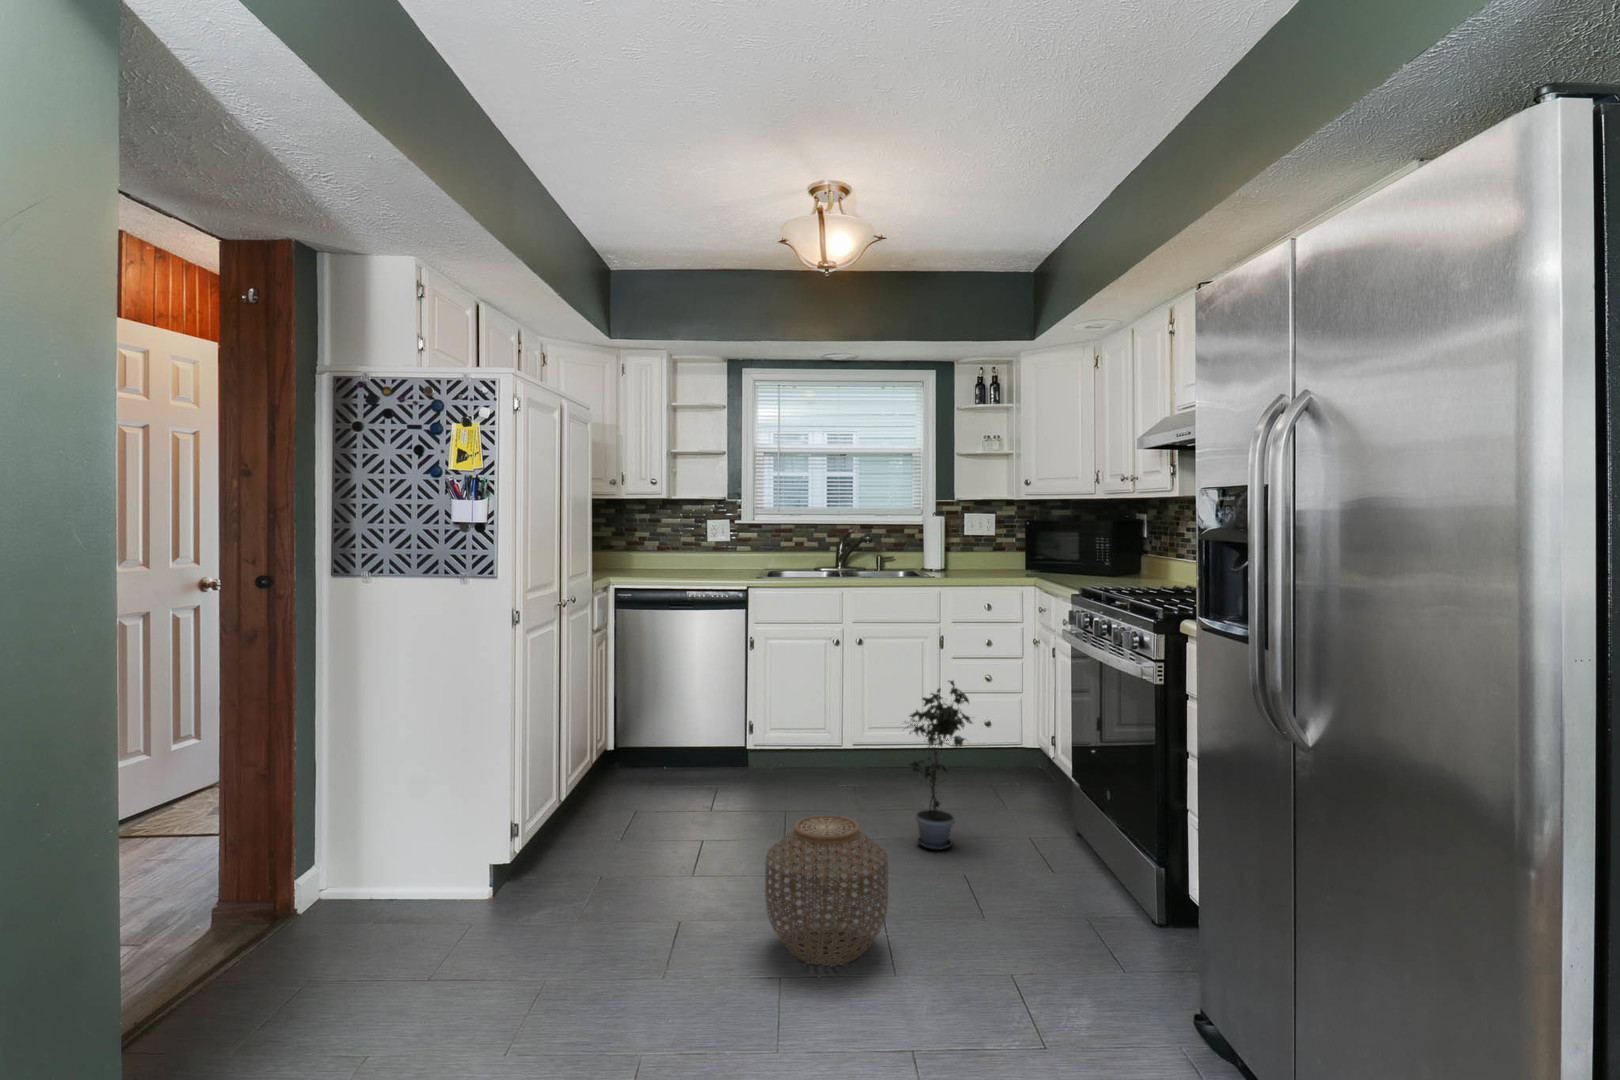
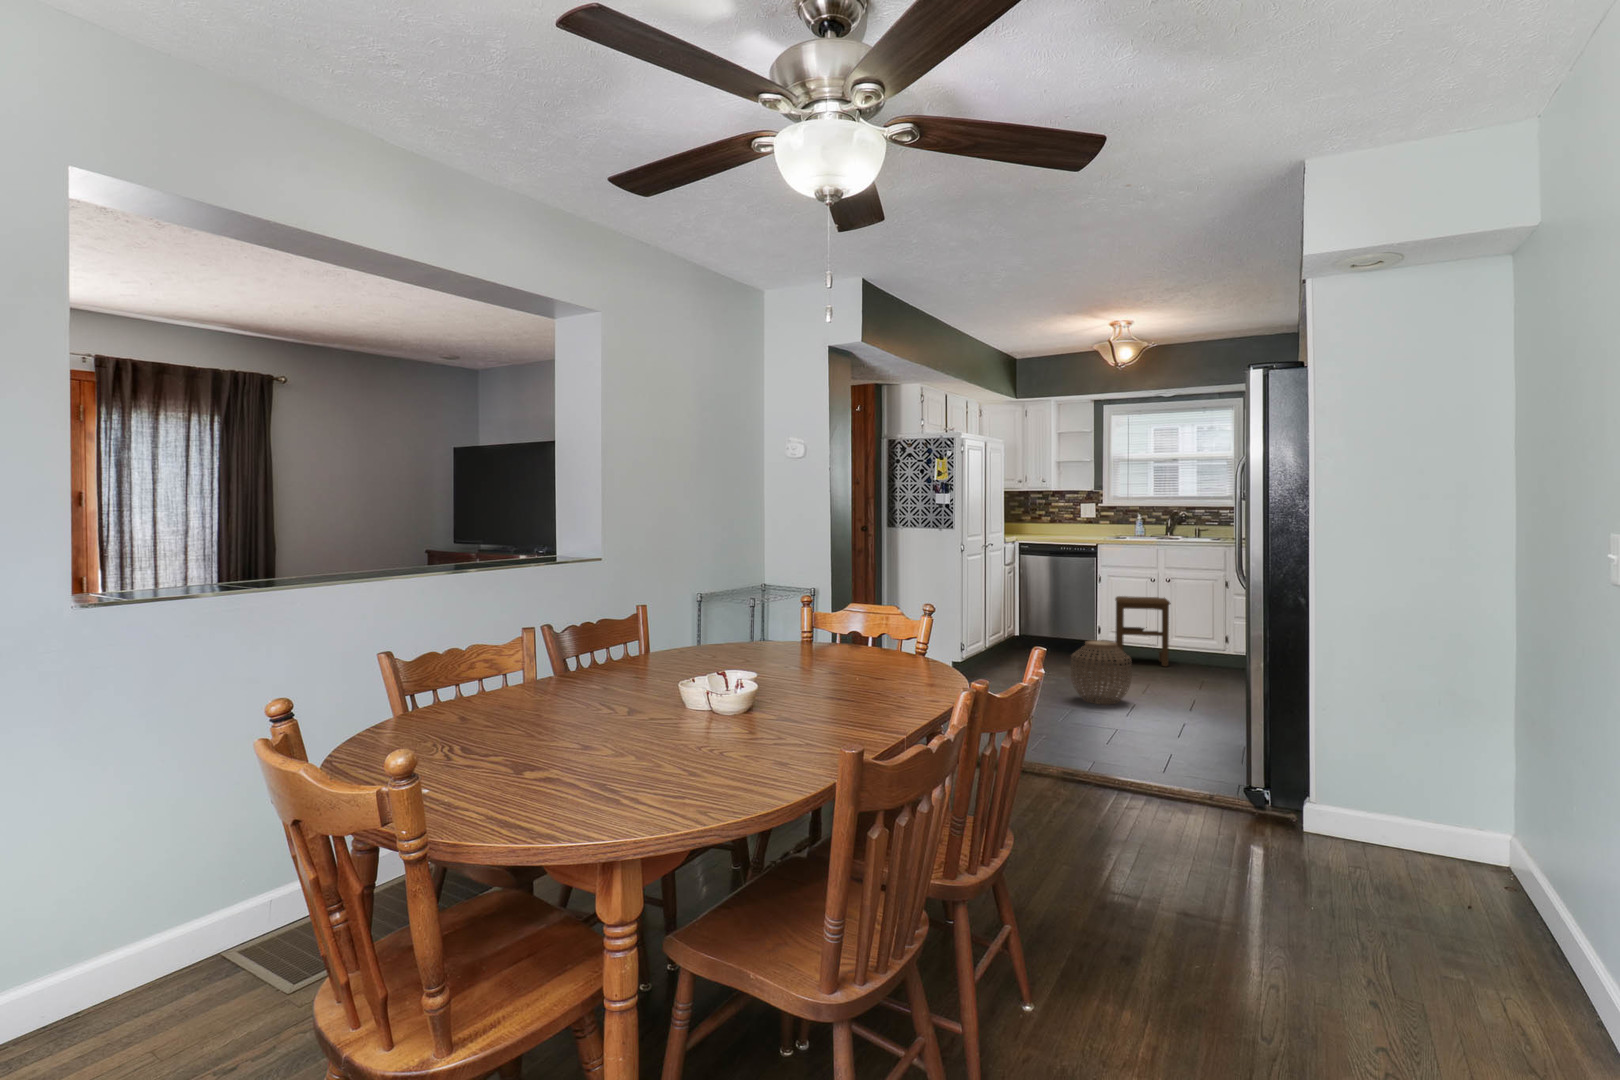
stool: none [781,677,875,802] -> present [1115,596,1171,666]
potted plant: present [905,681,972,850] -> none [1169,592,1214,685]

